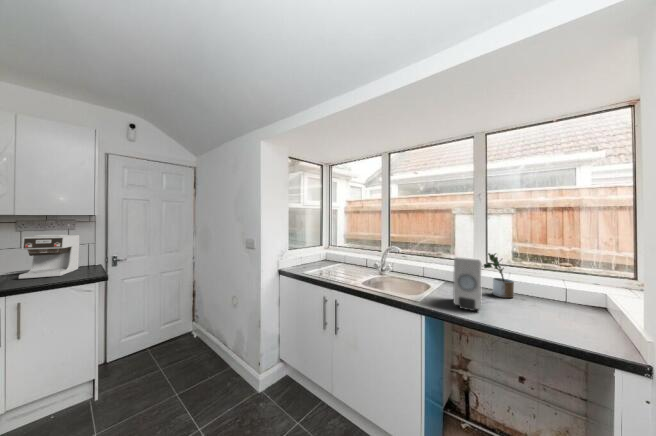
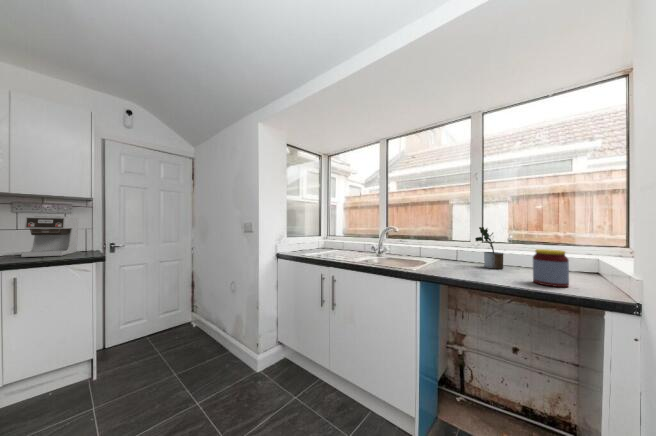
soap dispenser: present [453,257,482,311] -> none [444,227,471,275]
jar: none [553,288,596,335] -> present [533,249,569,287]

